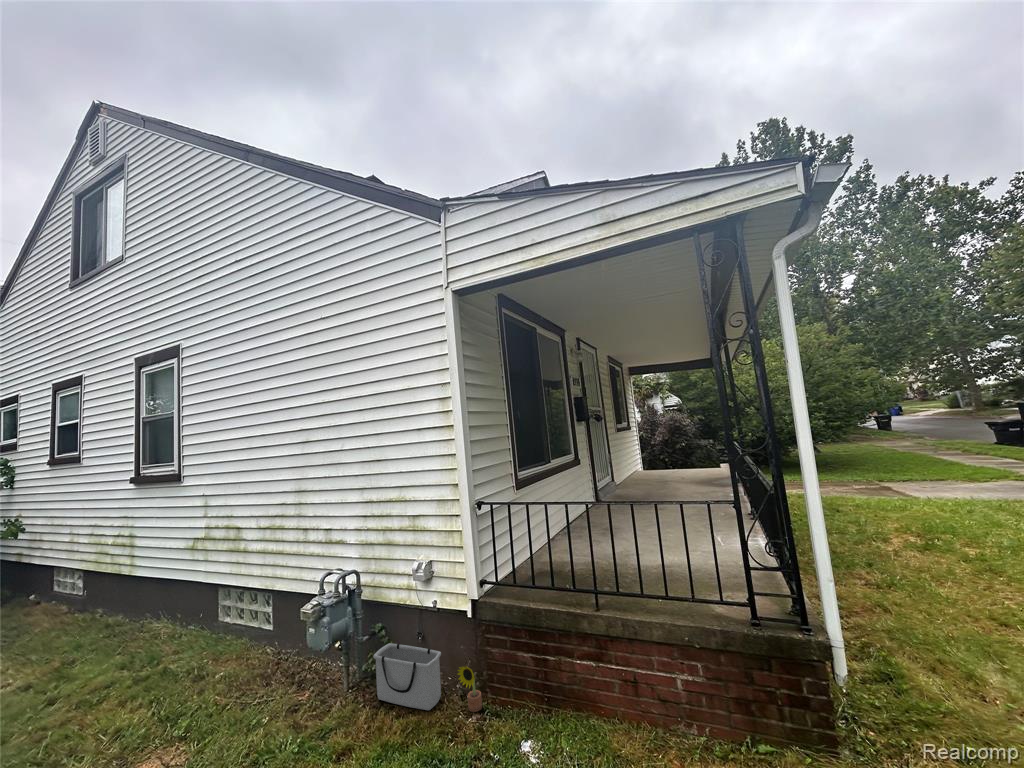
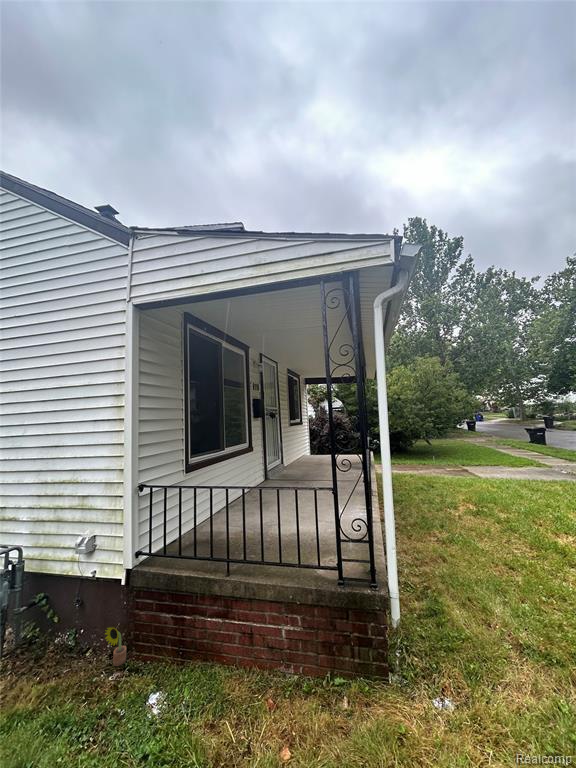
storage bin: present [373,643,441,710] -> none [30,607,96,668]

